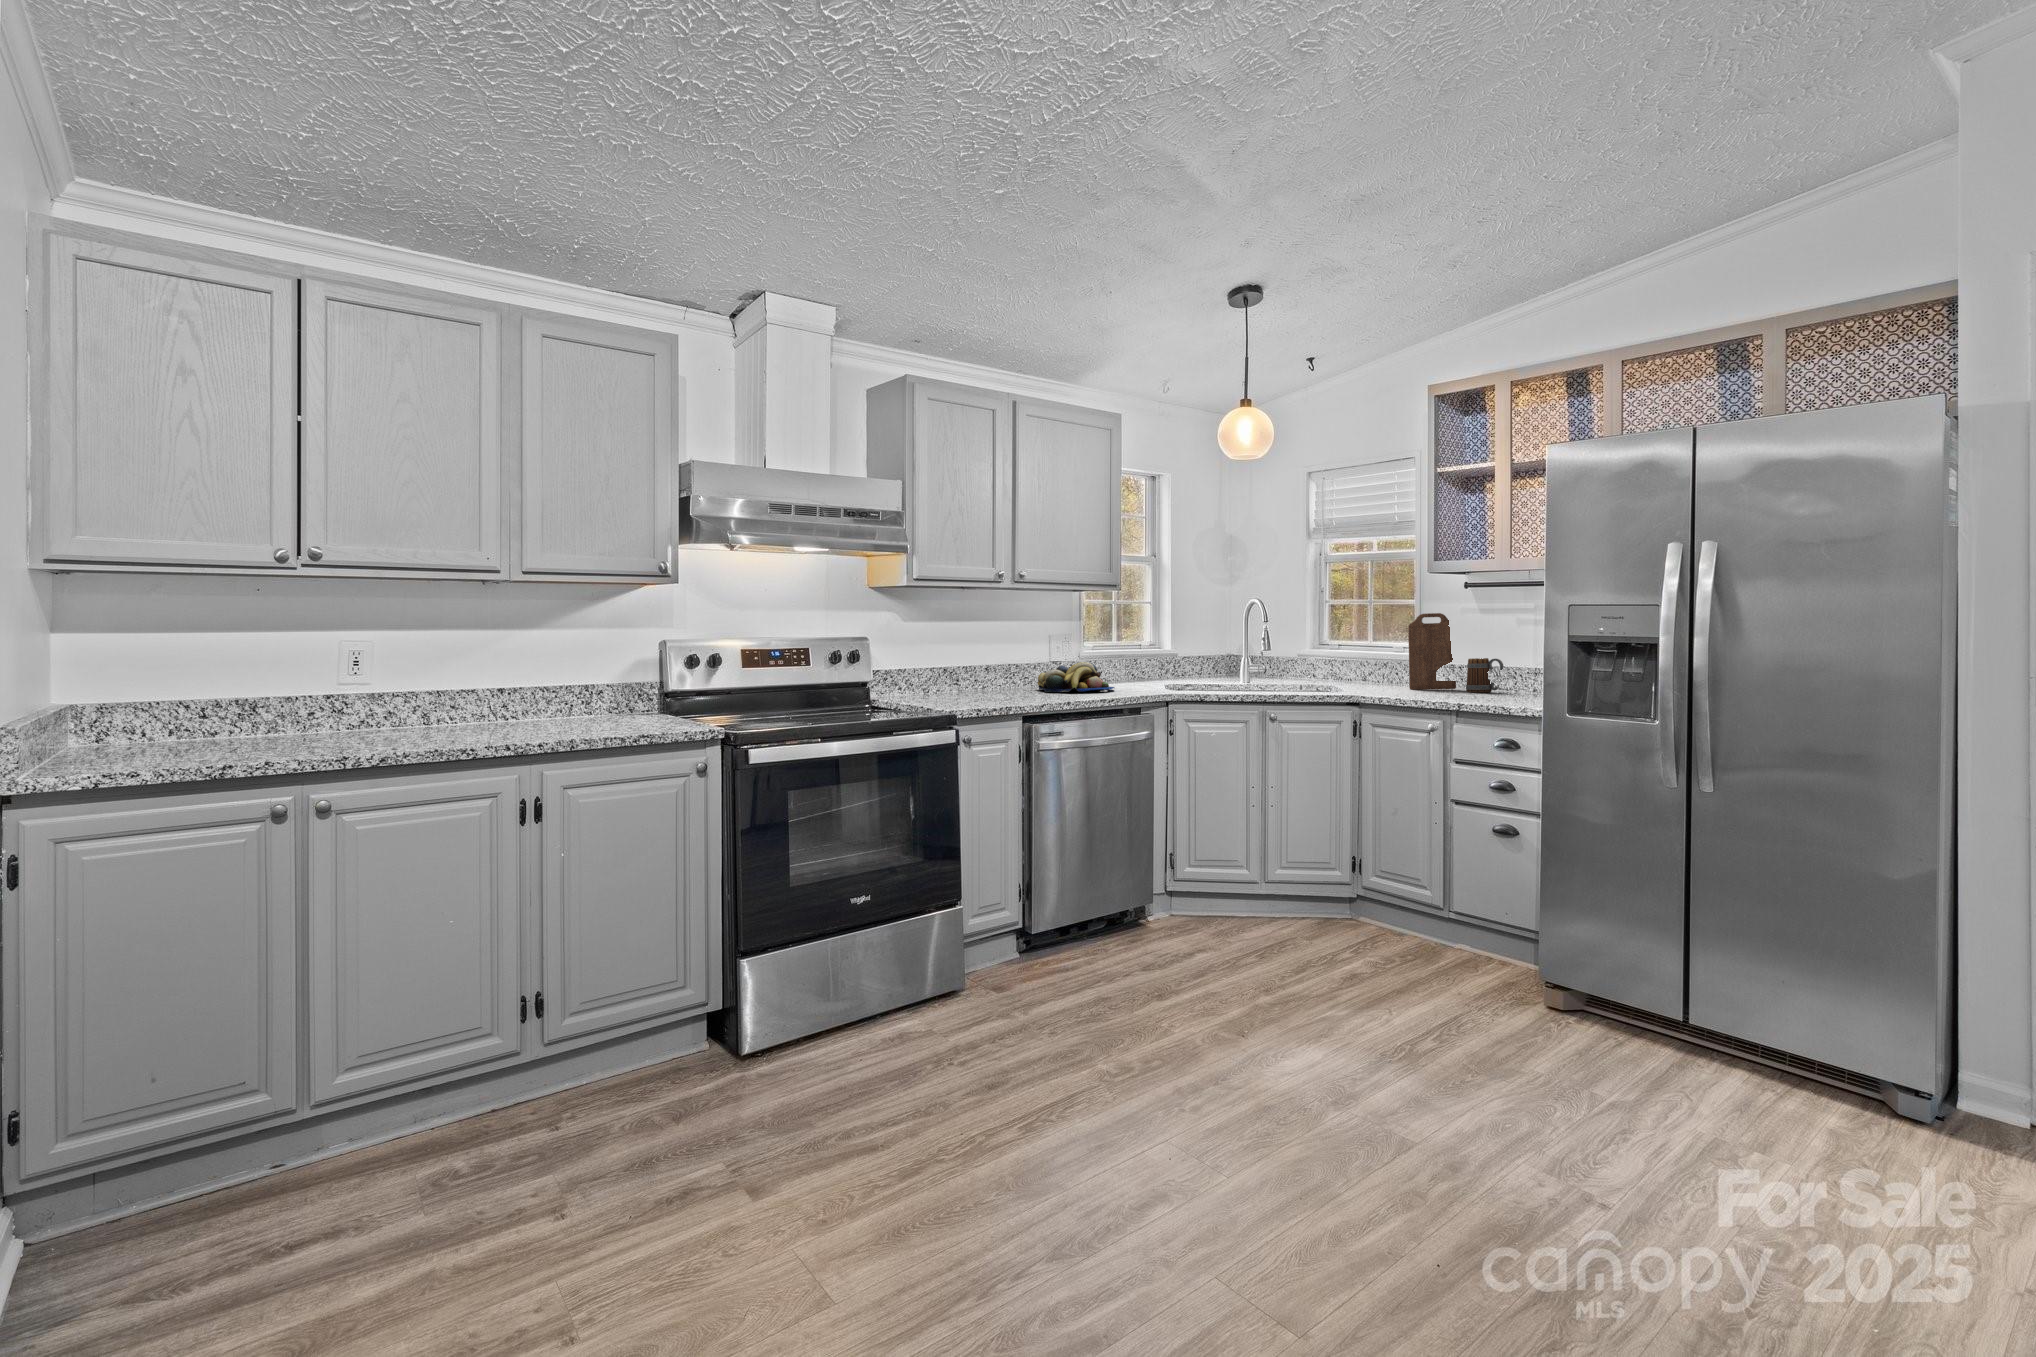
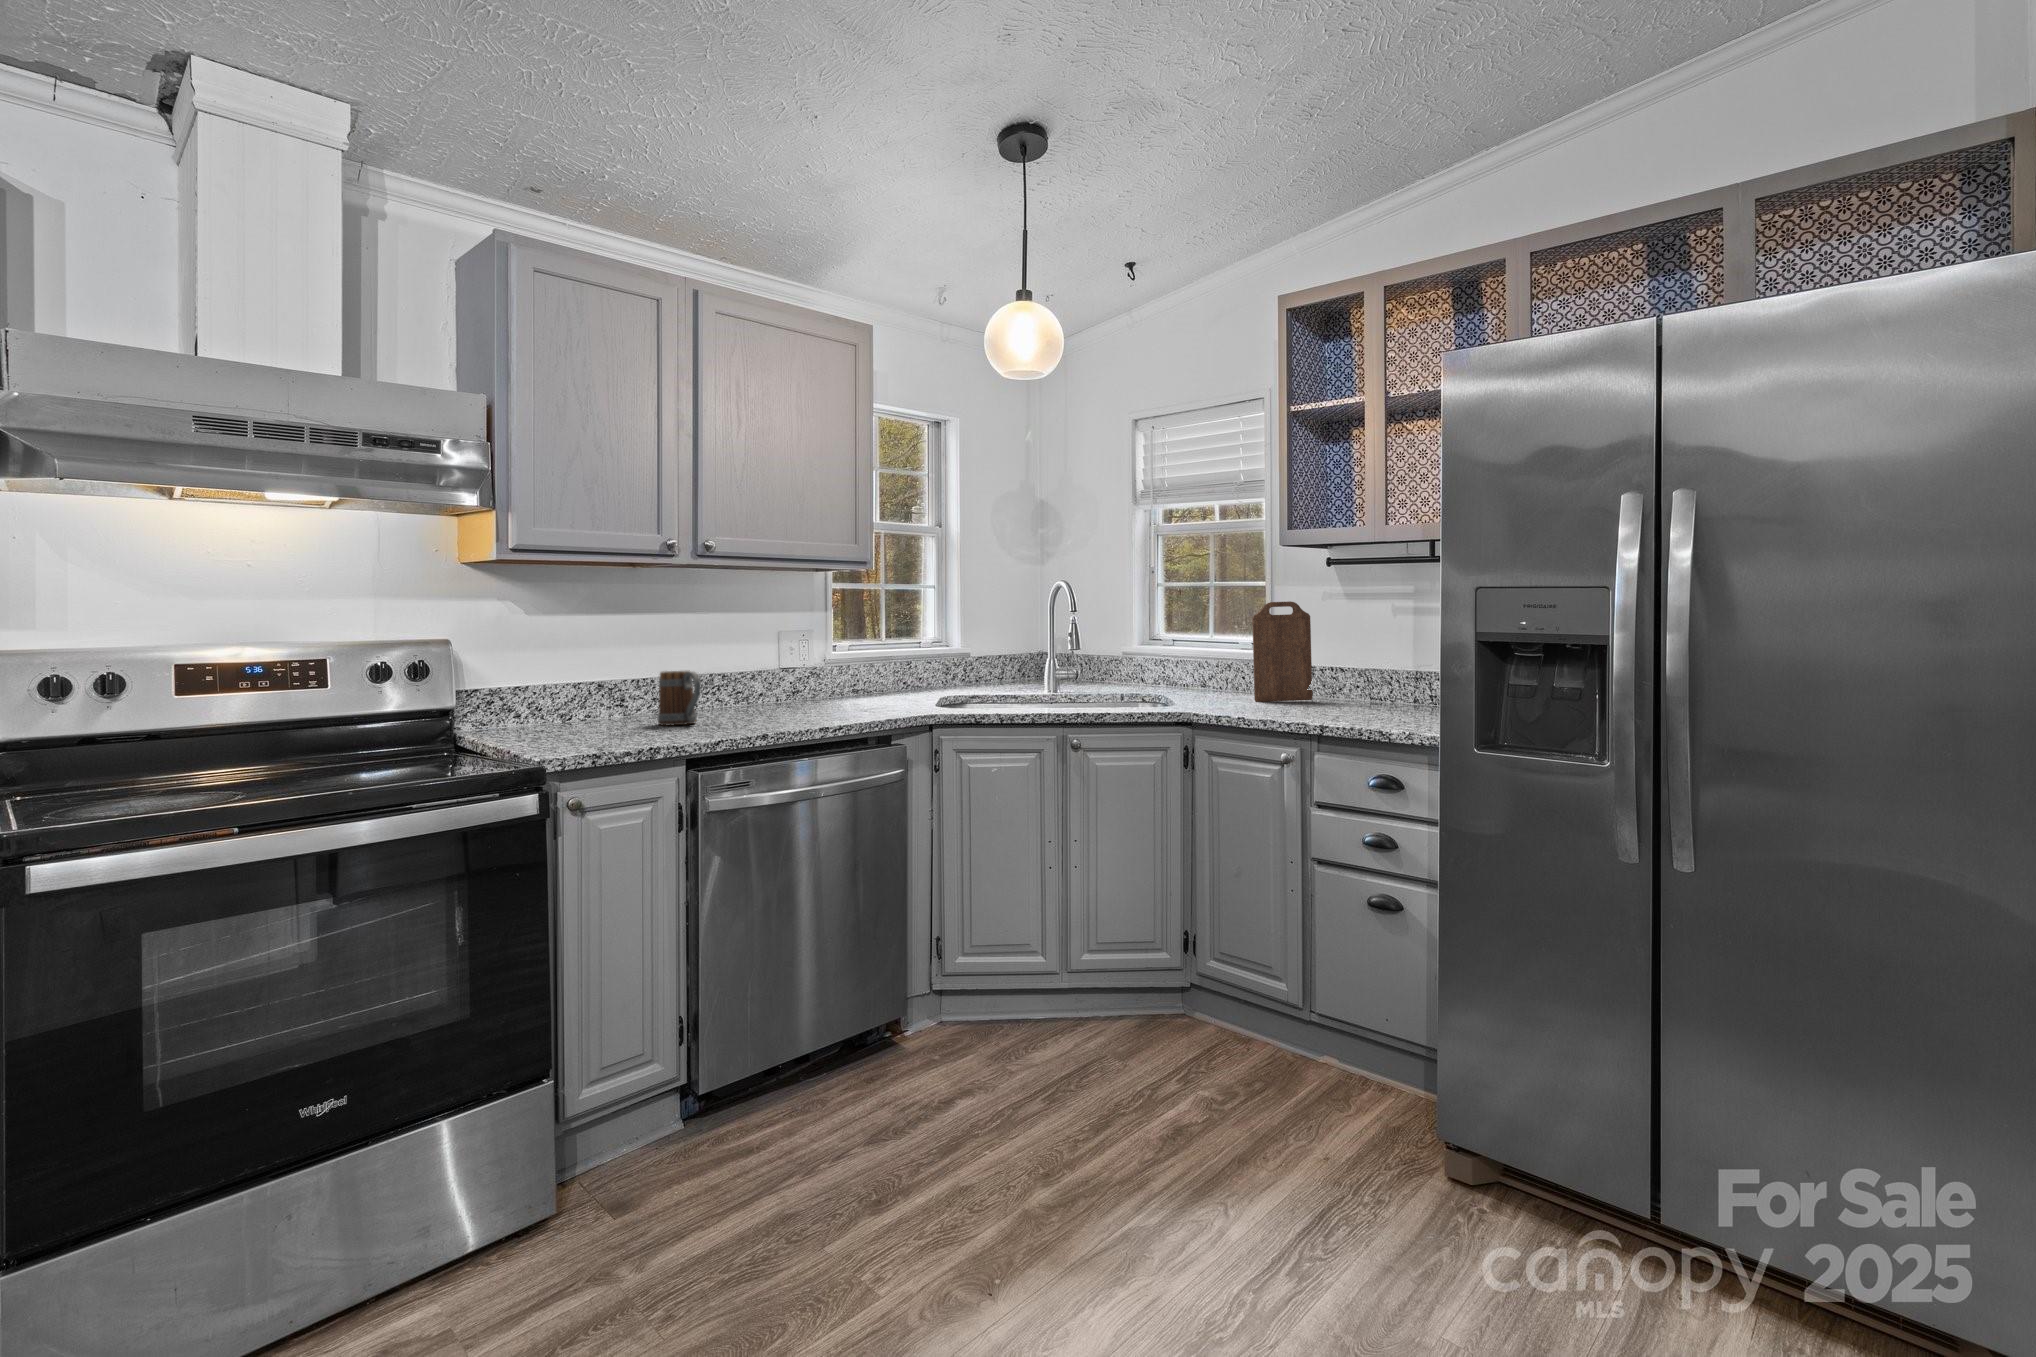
mug: present [1466,658,1504,693] -> present [658,671,701,725]
fruit bowl: present [1038,662,1114,692] -> none [751,670,861,714]

